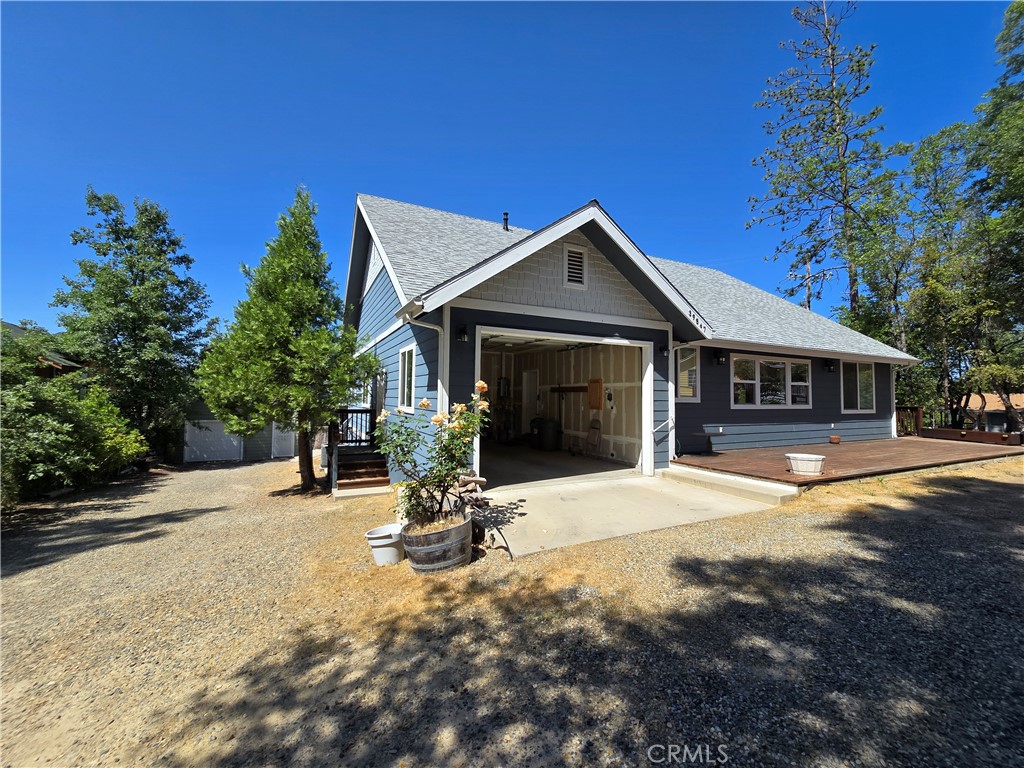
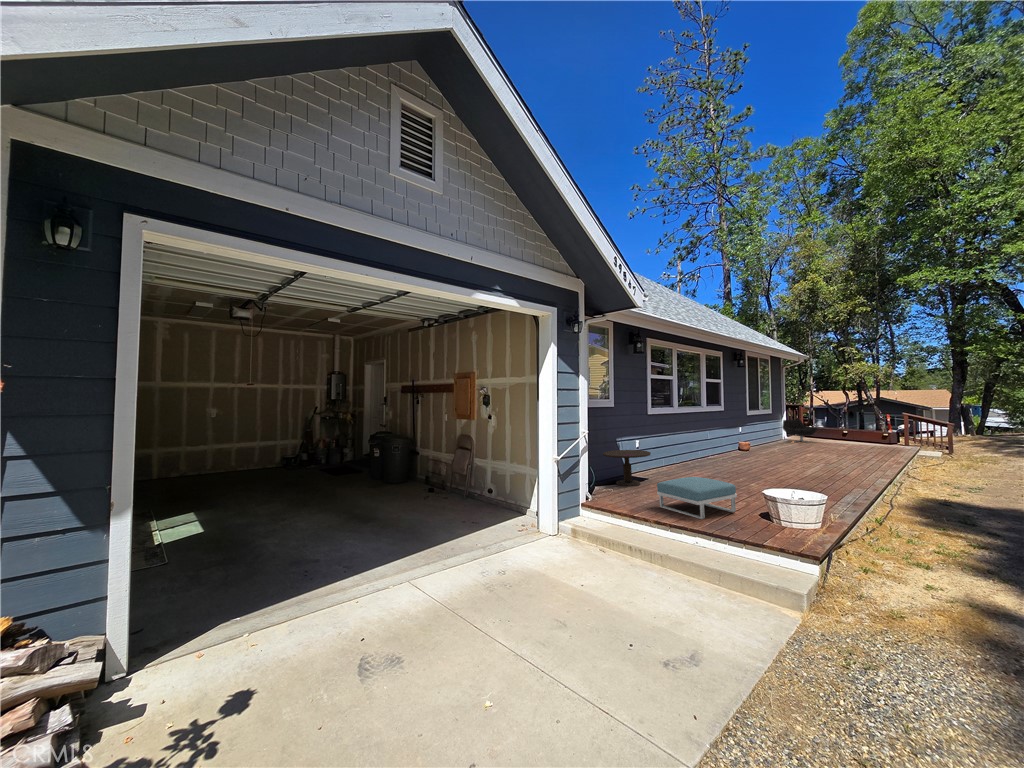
lounge chair: none [887,417,923,439] -> present [782,419,817,441]
footstool: none [720,448,772,471] -> present [657,477,737,519]

